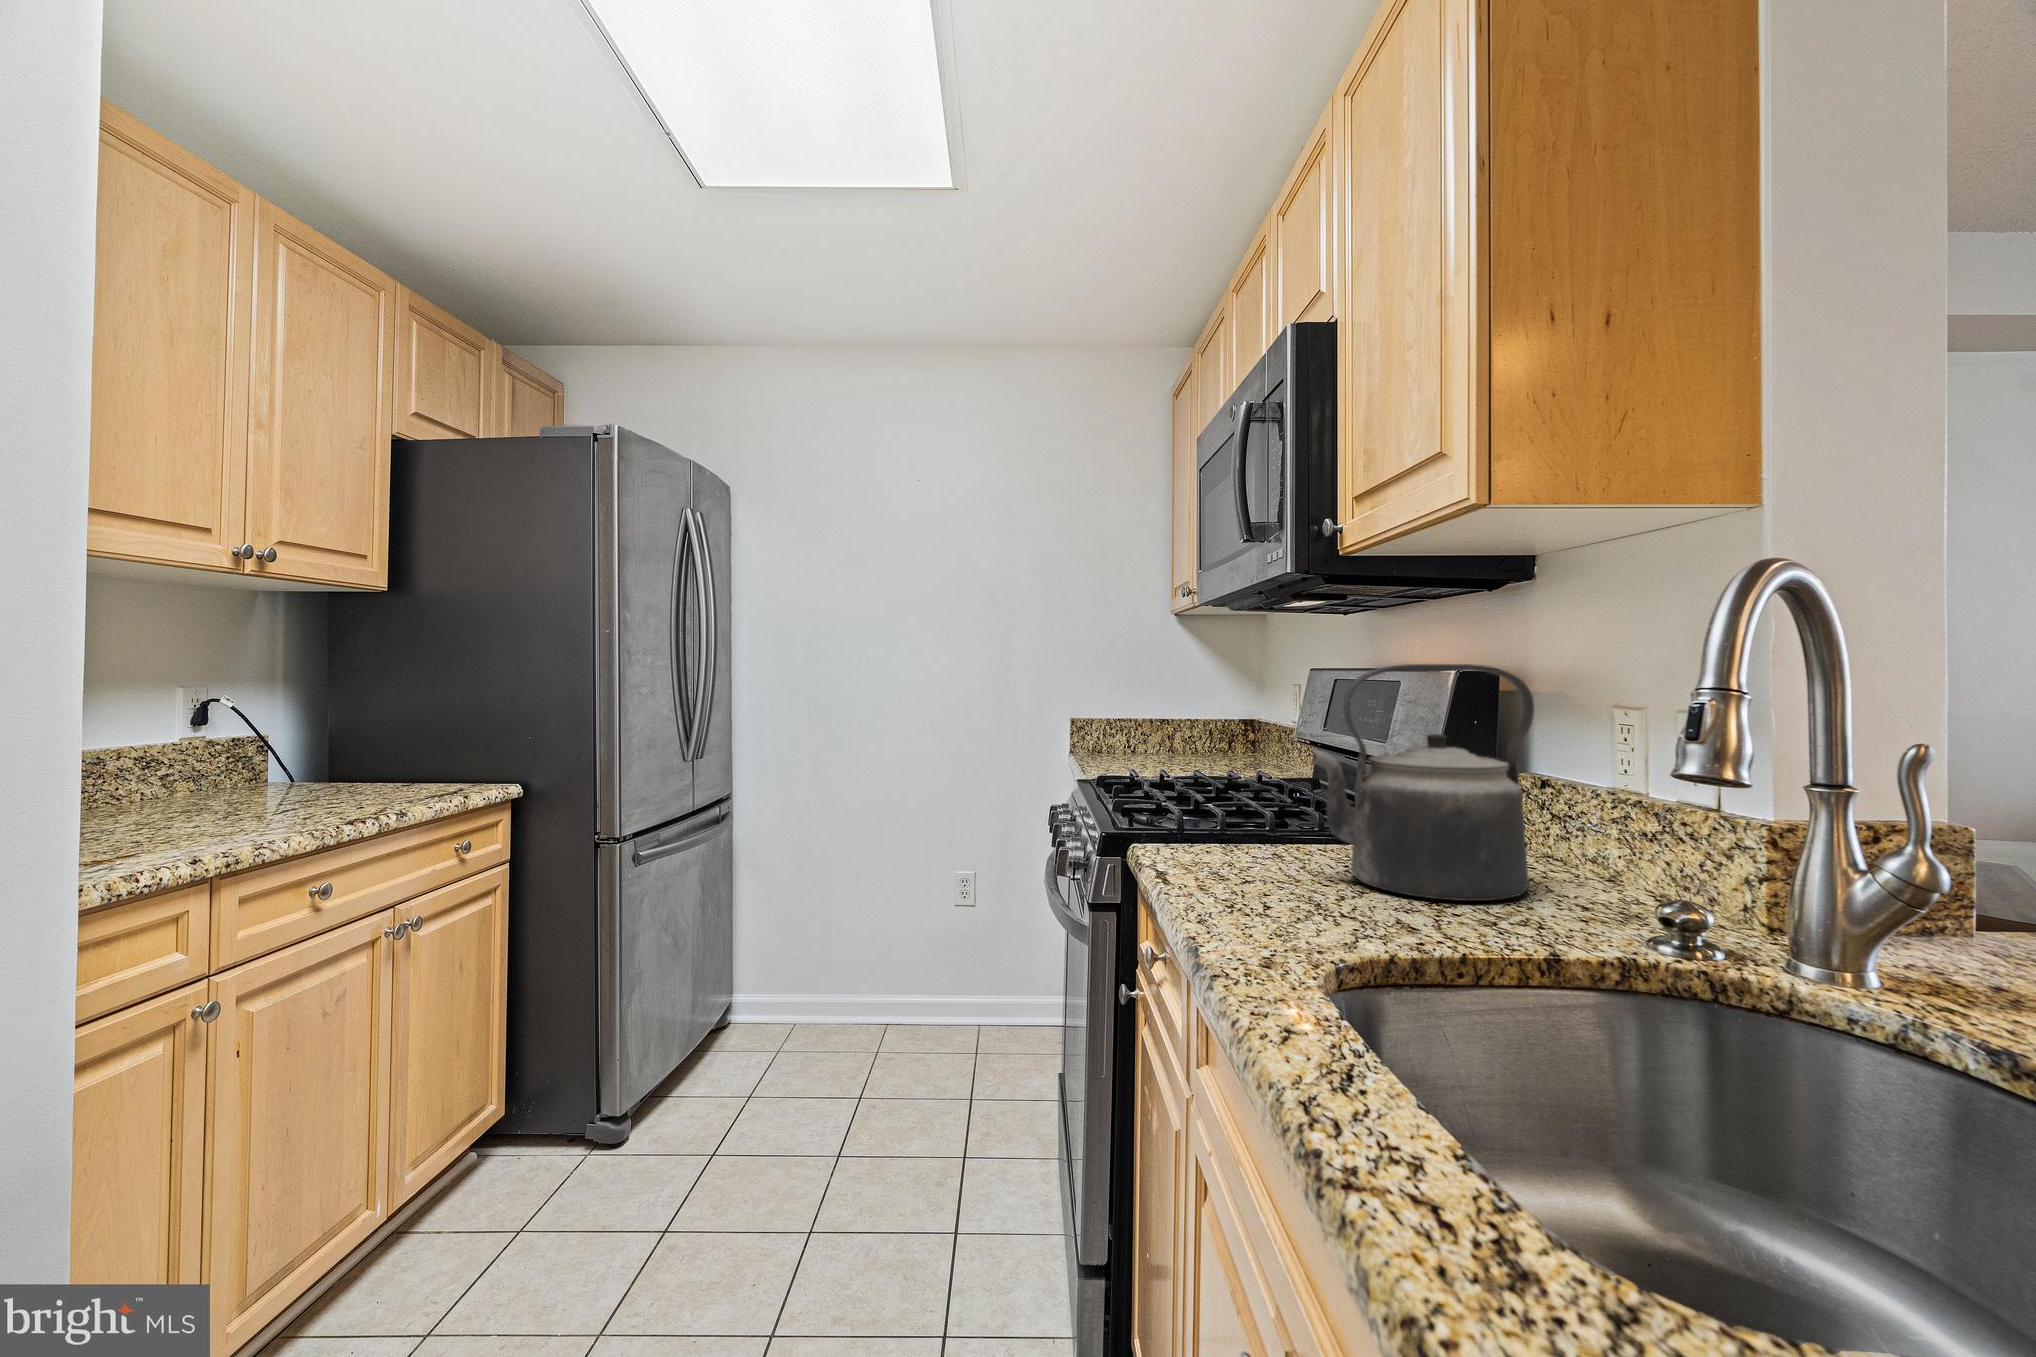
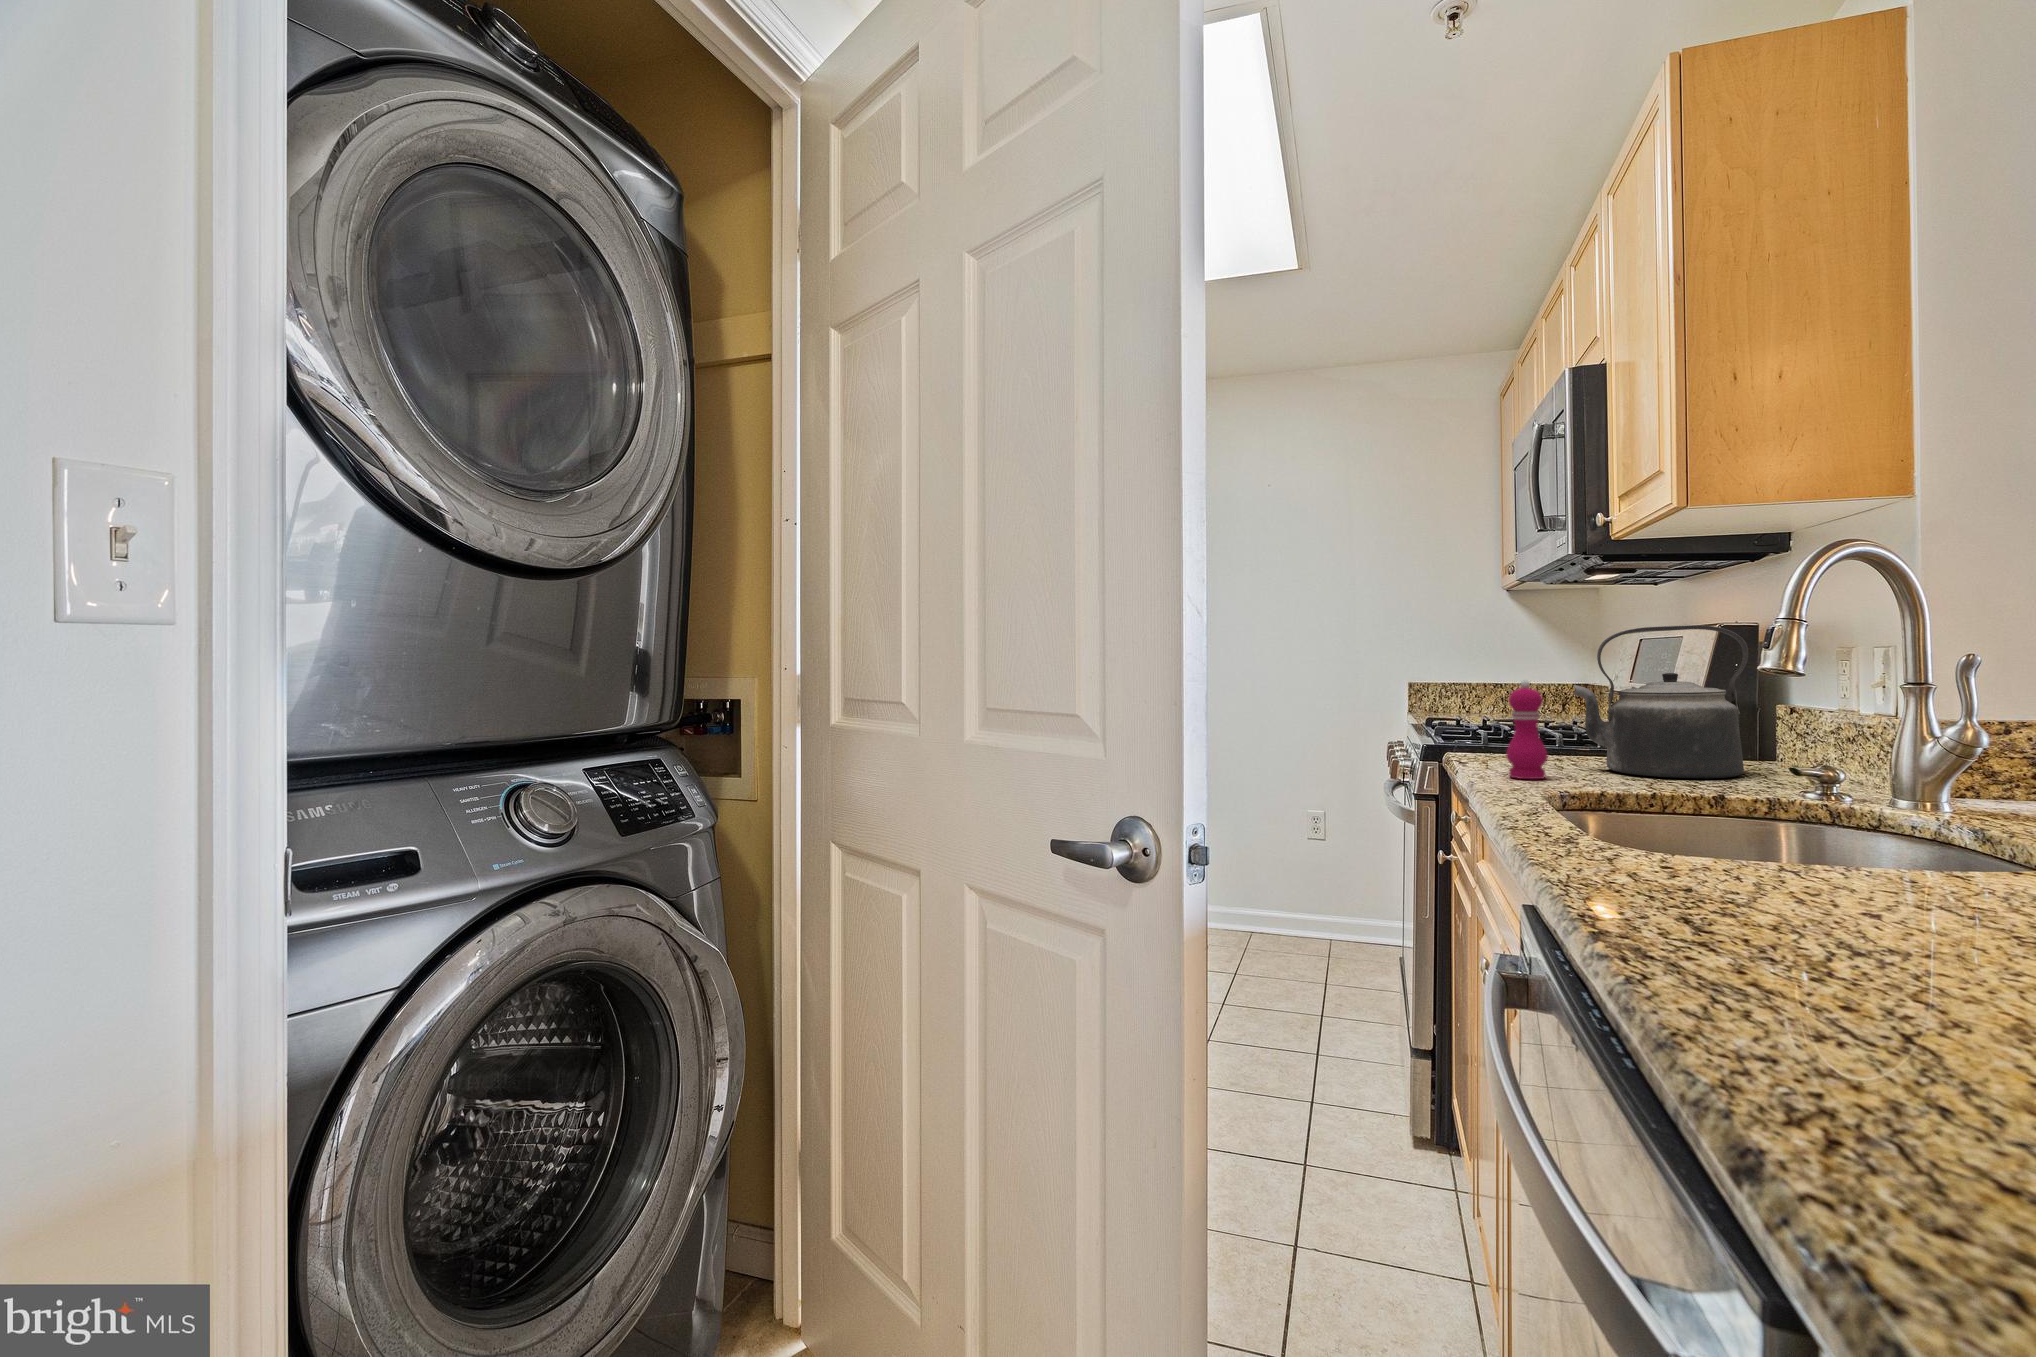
pepper mill: none [1229,745,1289,913] -> present [1506,681,1548,779]

